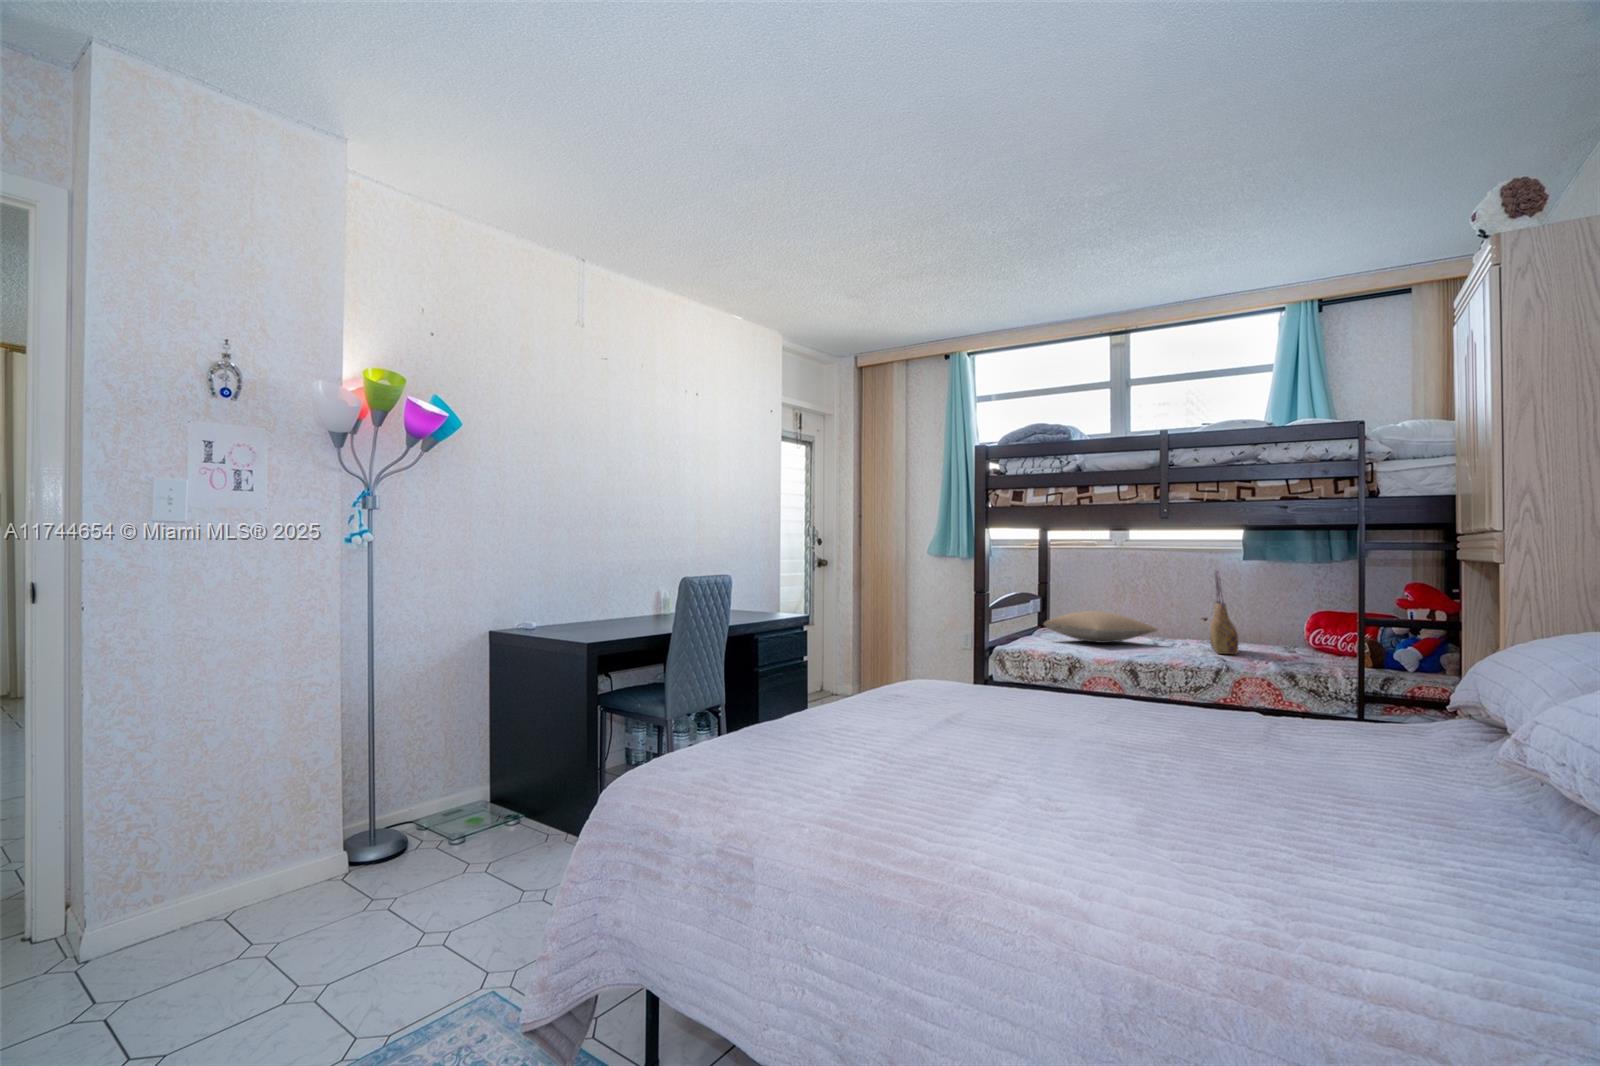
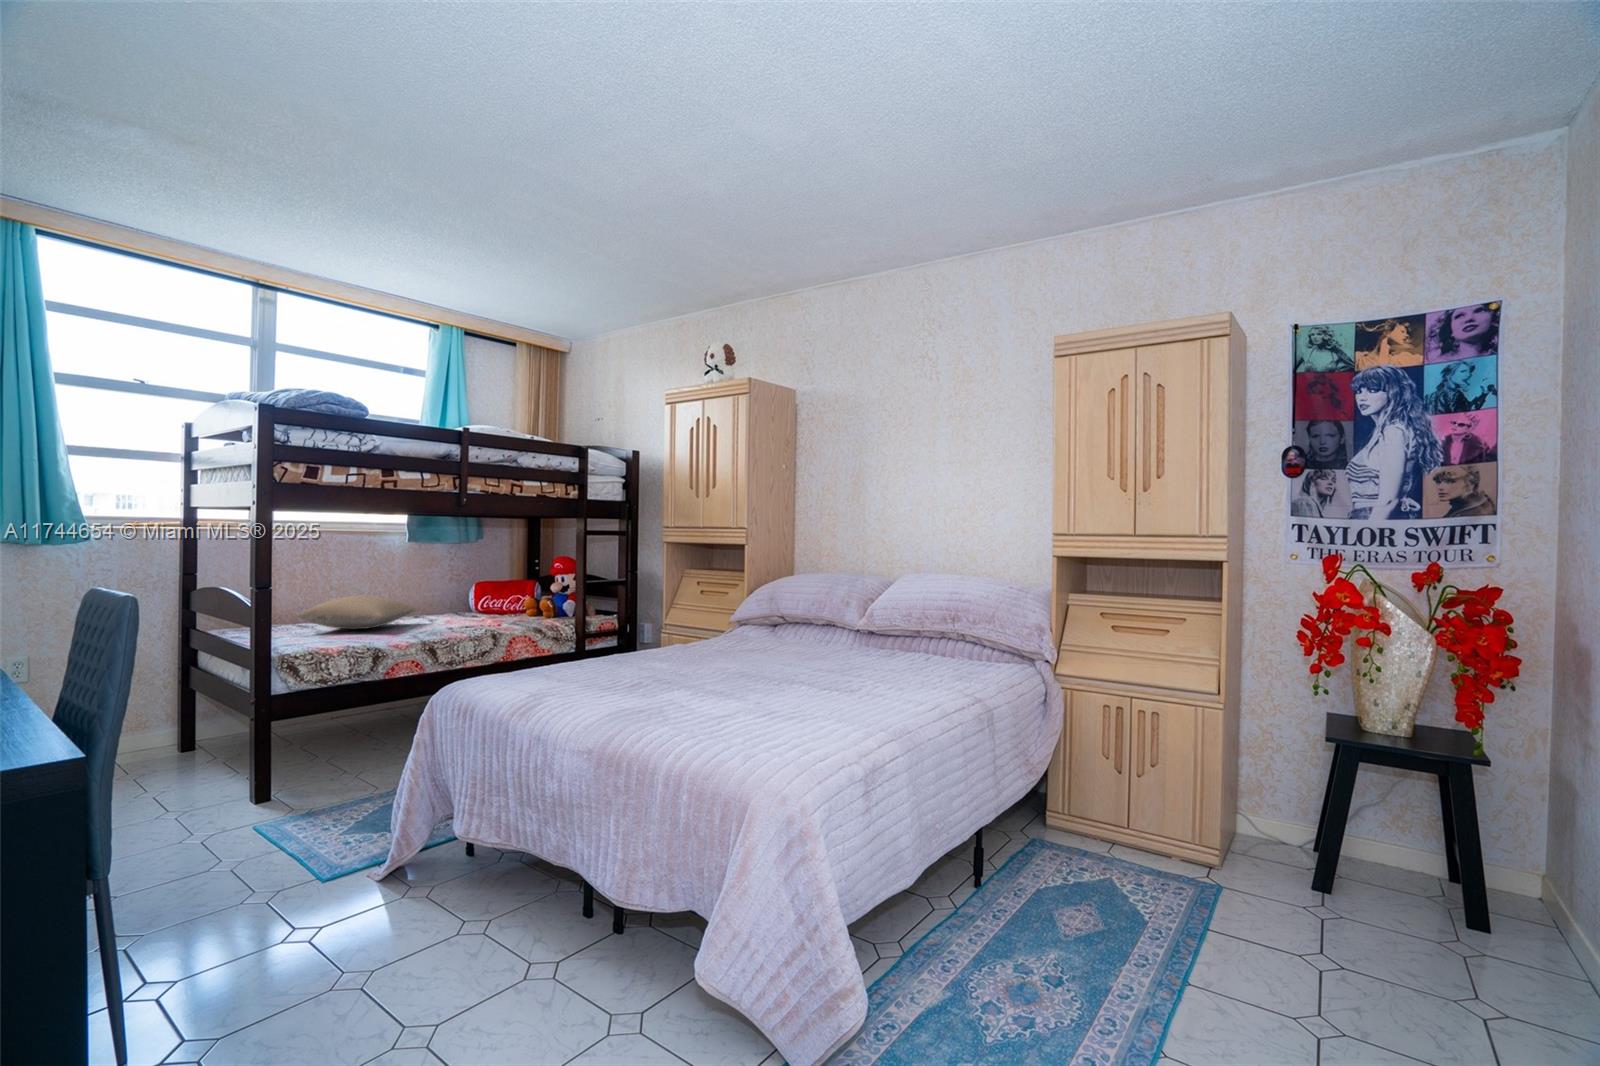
tote bag: present [1210,570,1238,654] -> none [464,551,498,625]

